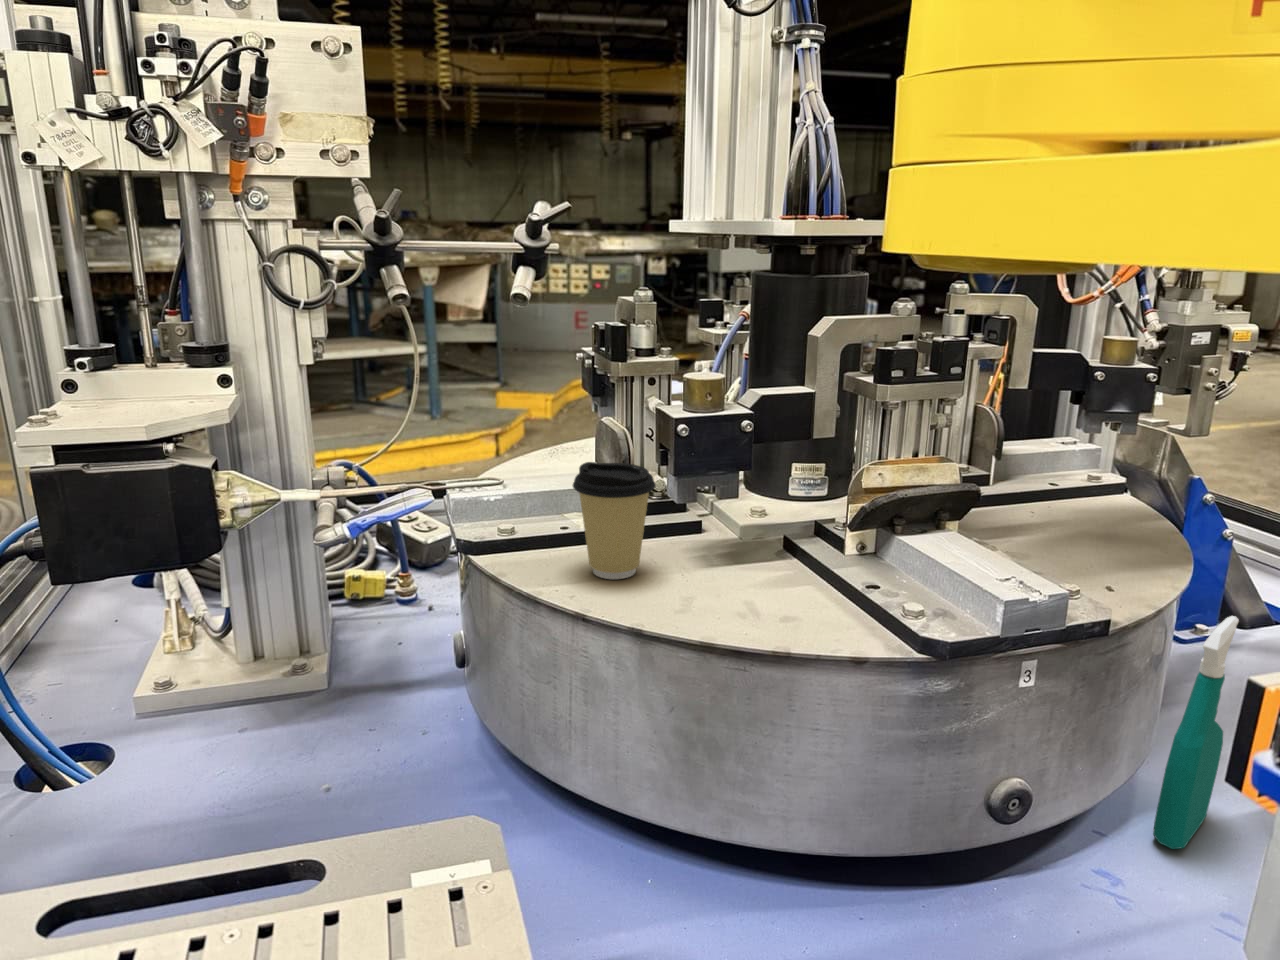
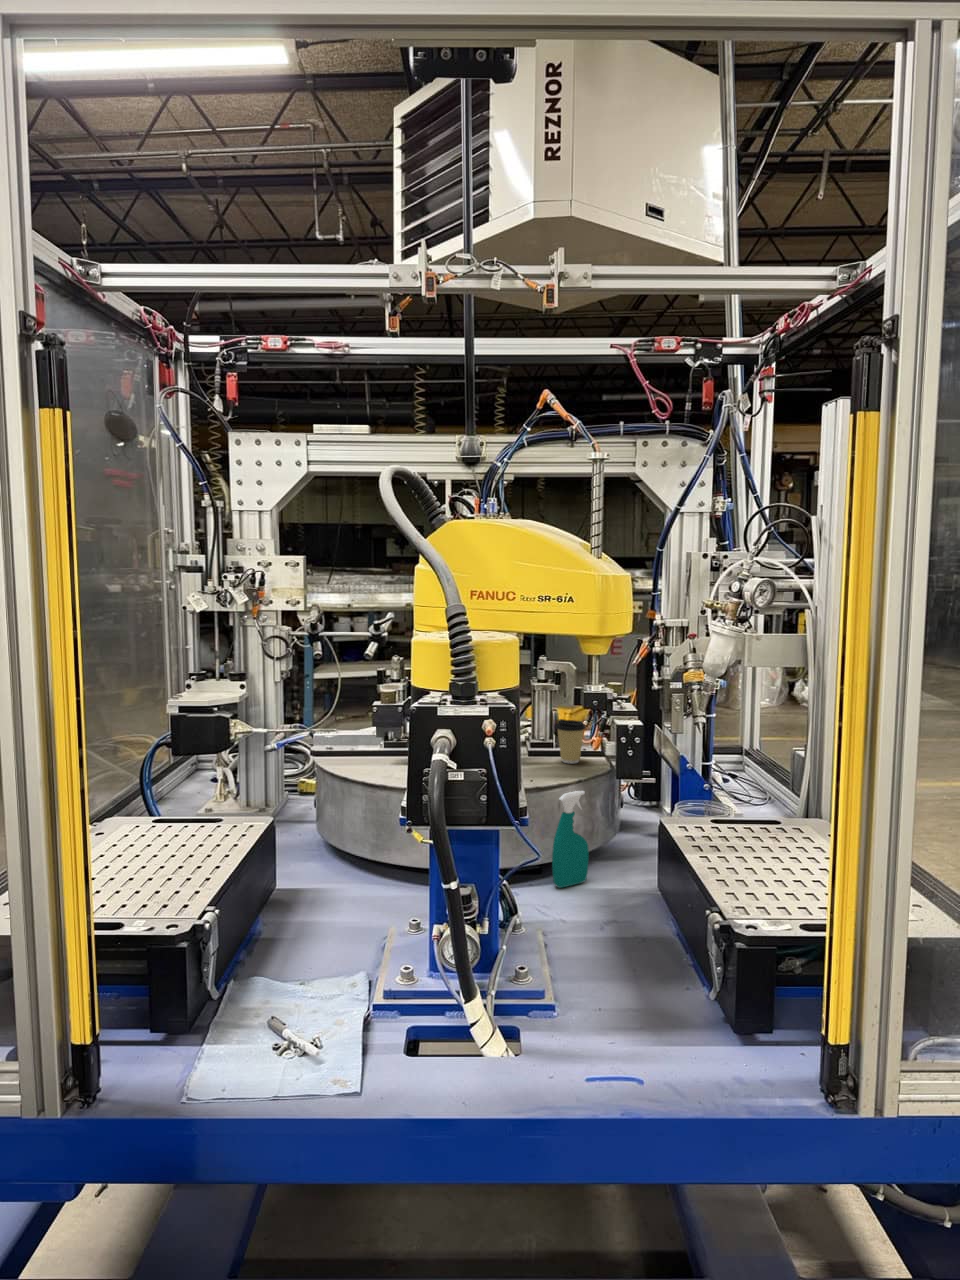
coffee cup: present [573,462,656,579] -> present [555,719,586,764]

